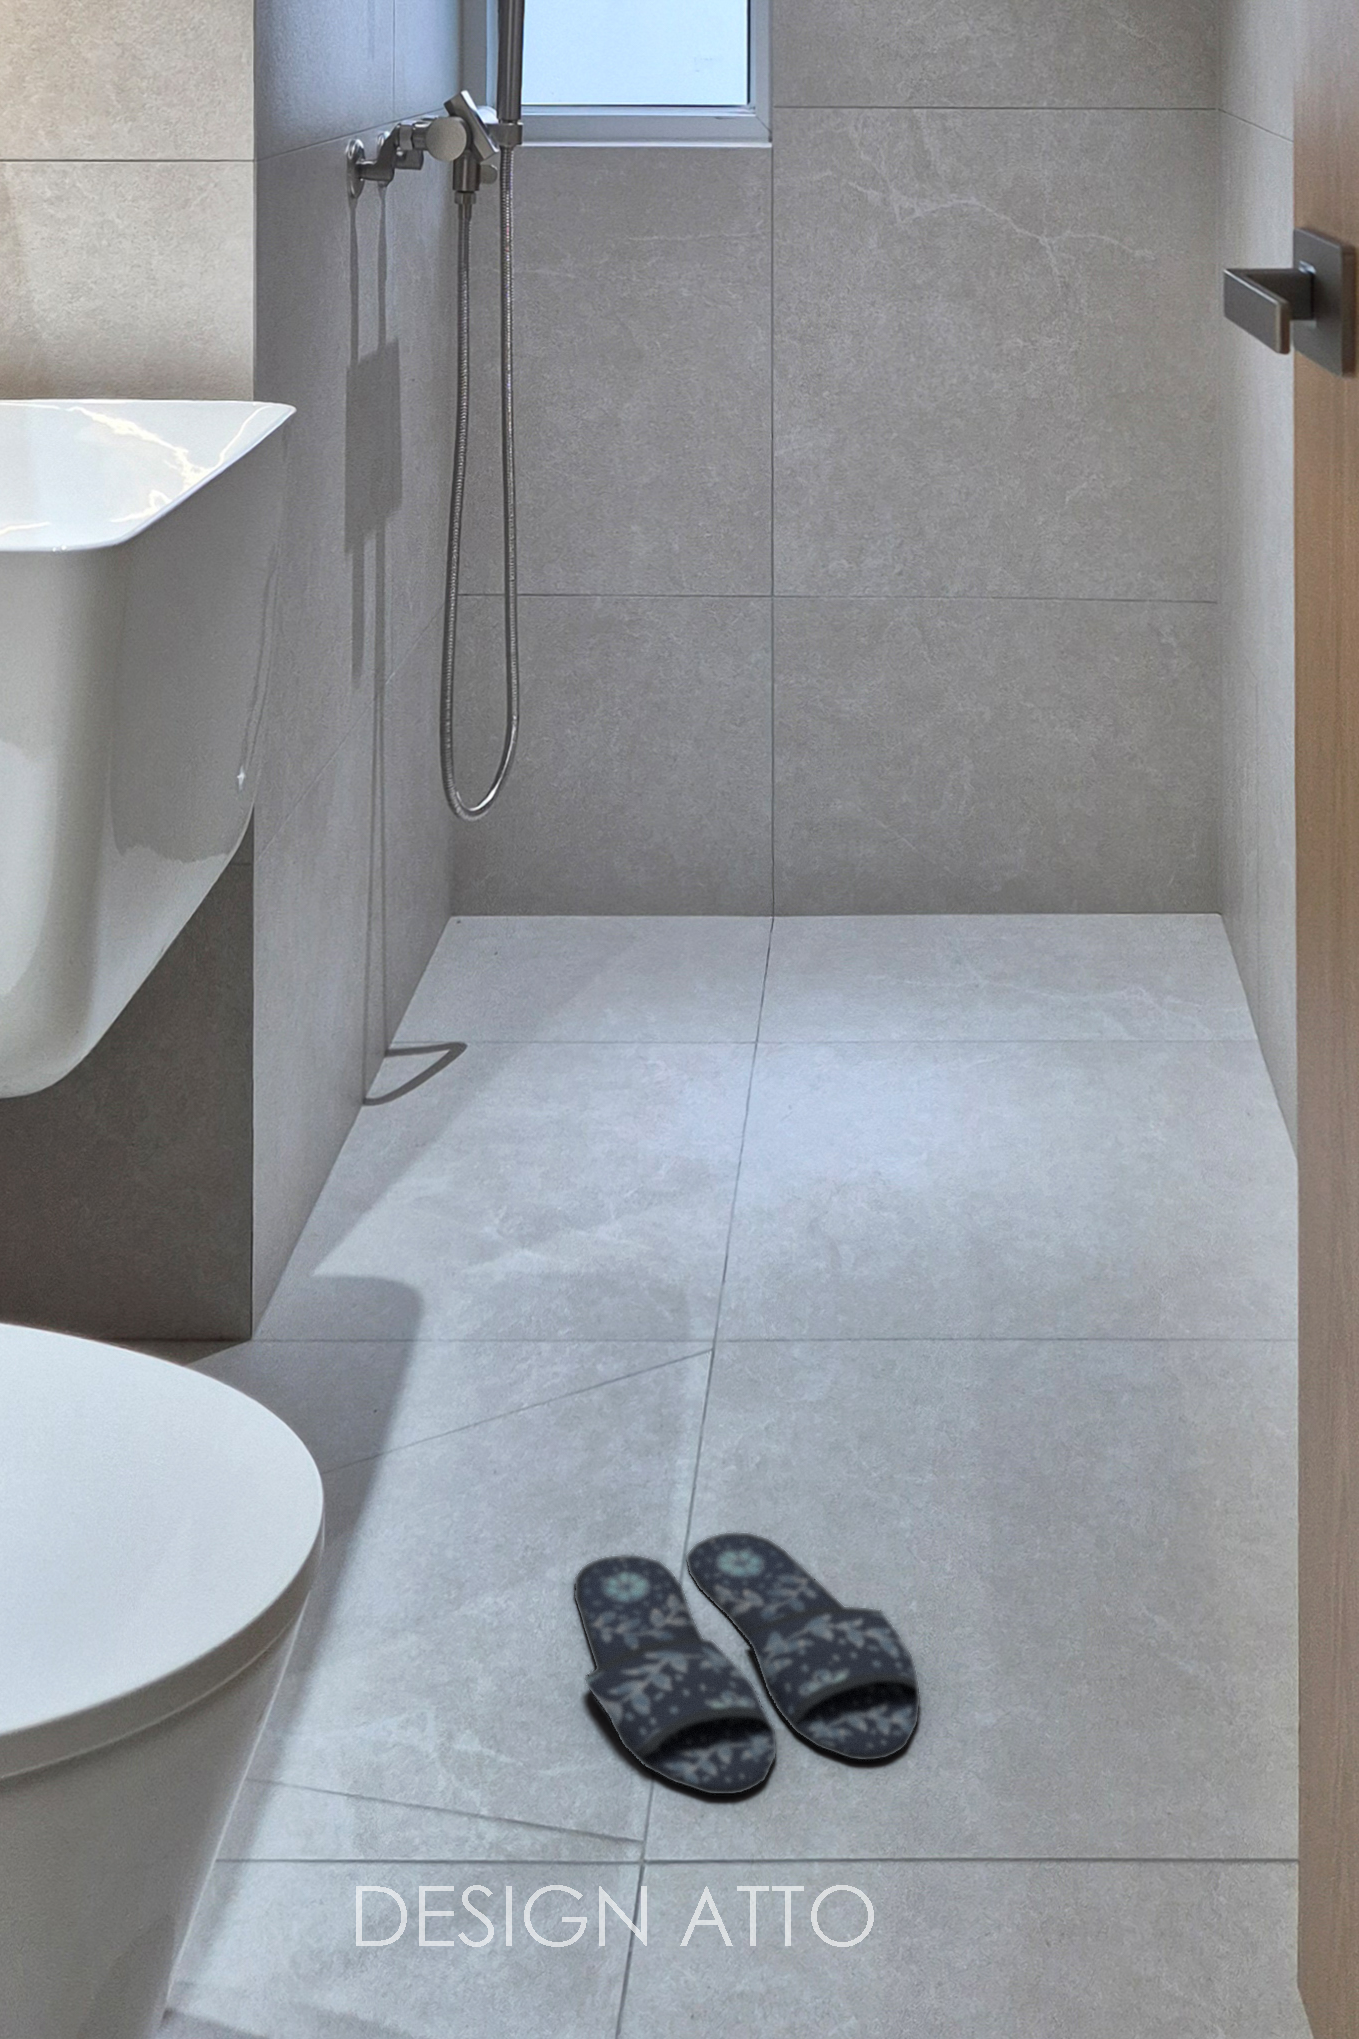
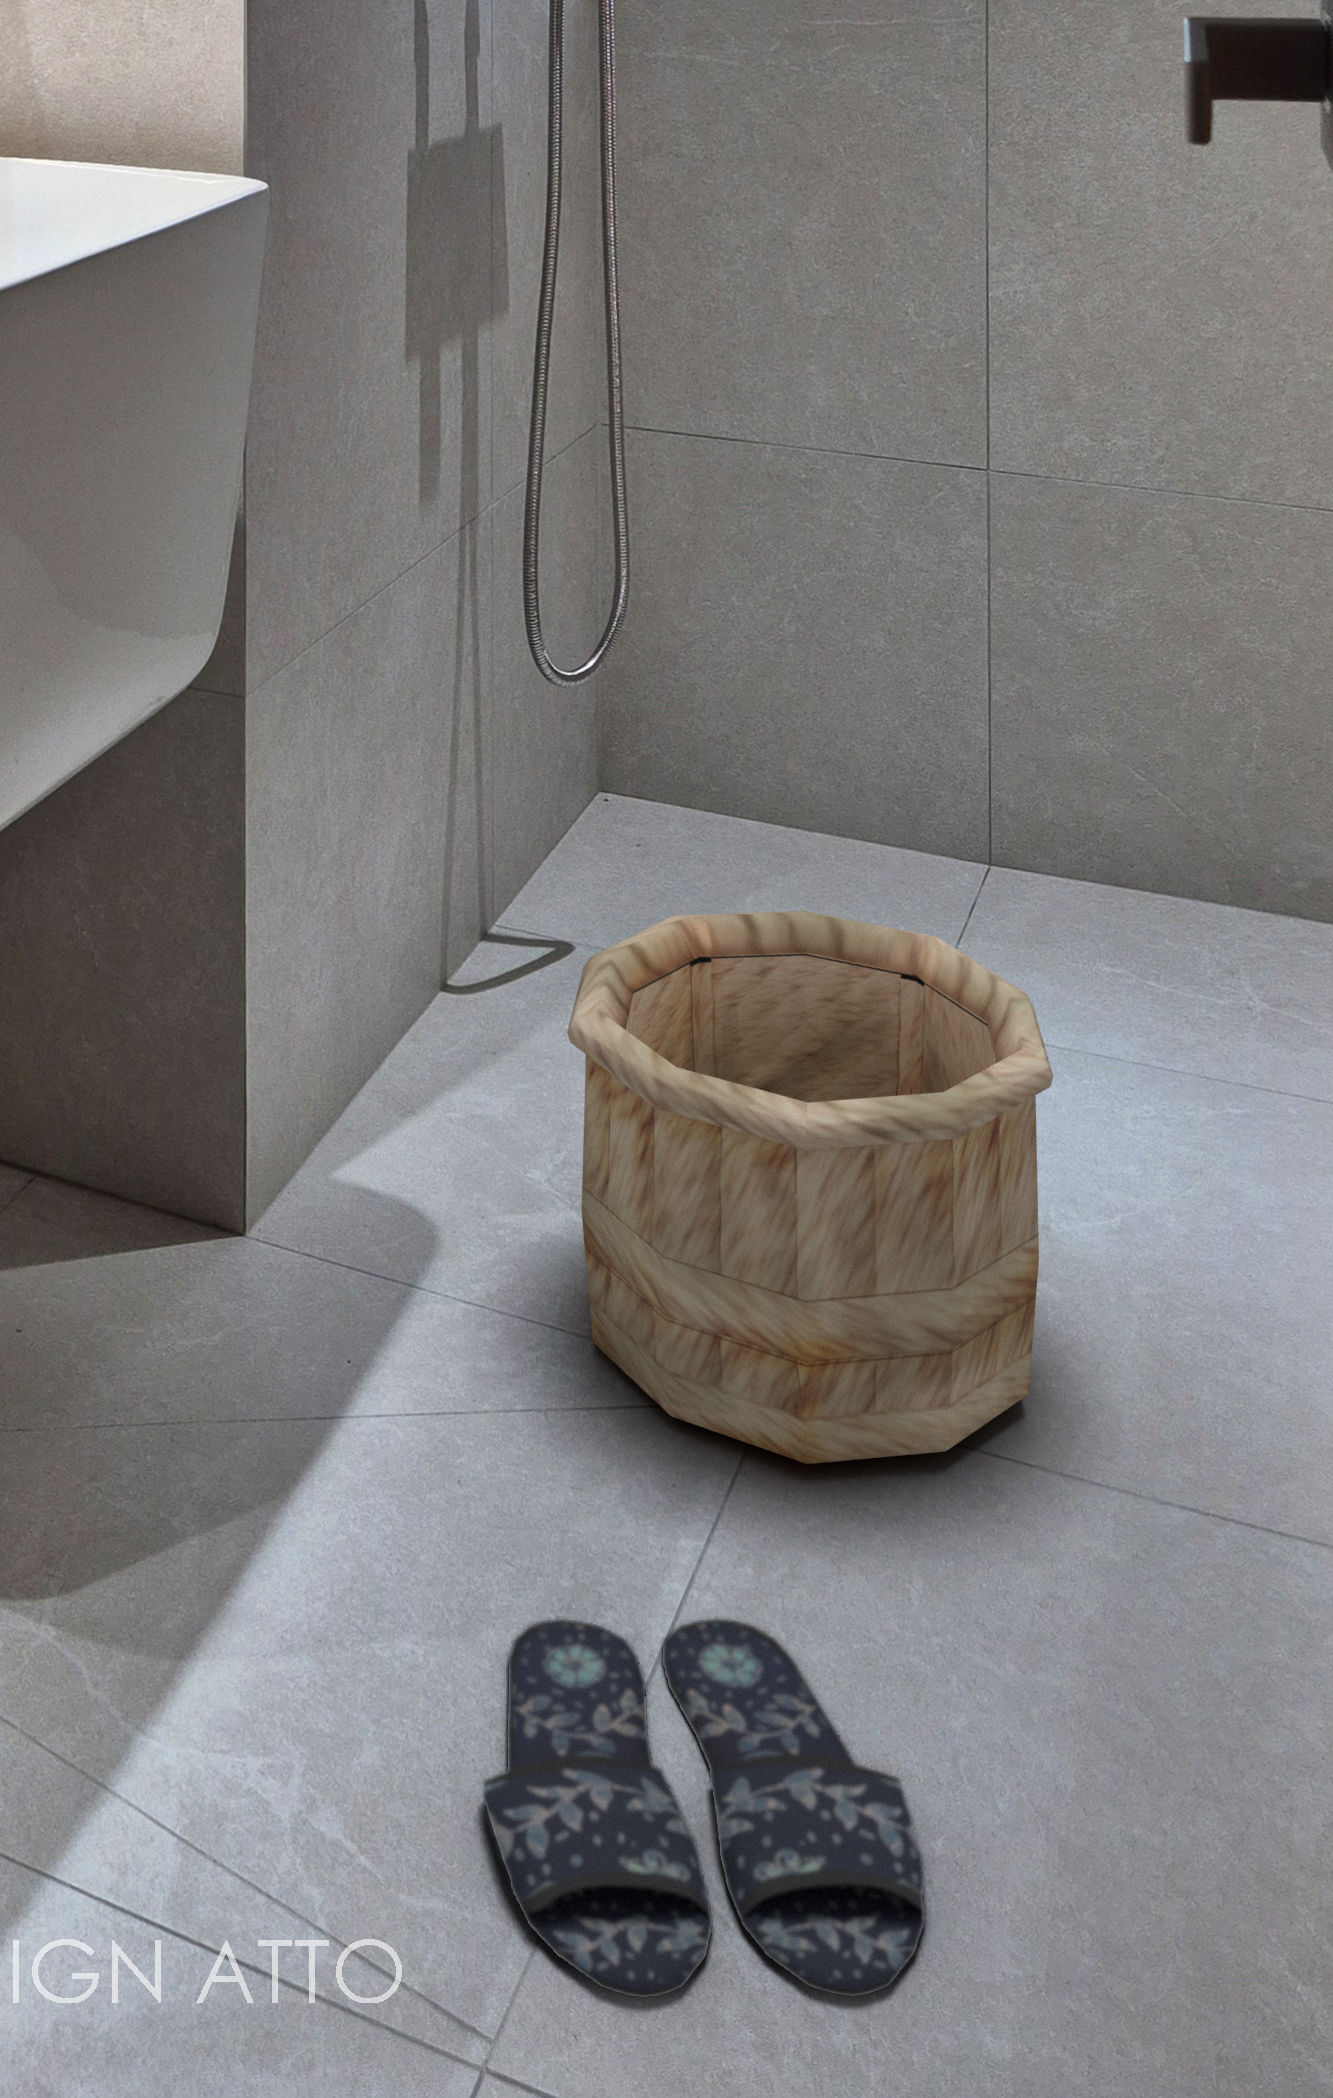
wooden bucket: none [550,982,927,1413] -> present [567,911,1053,1464]

